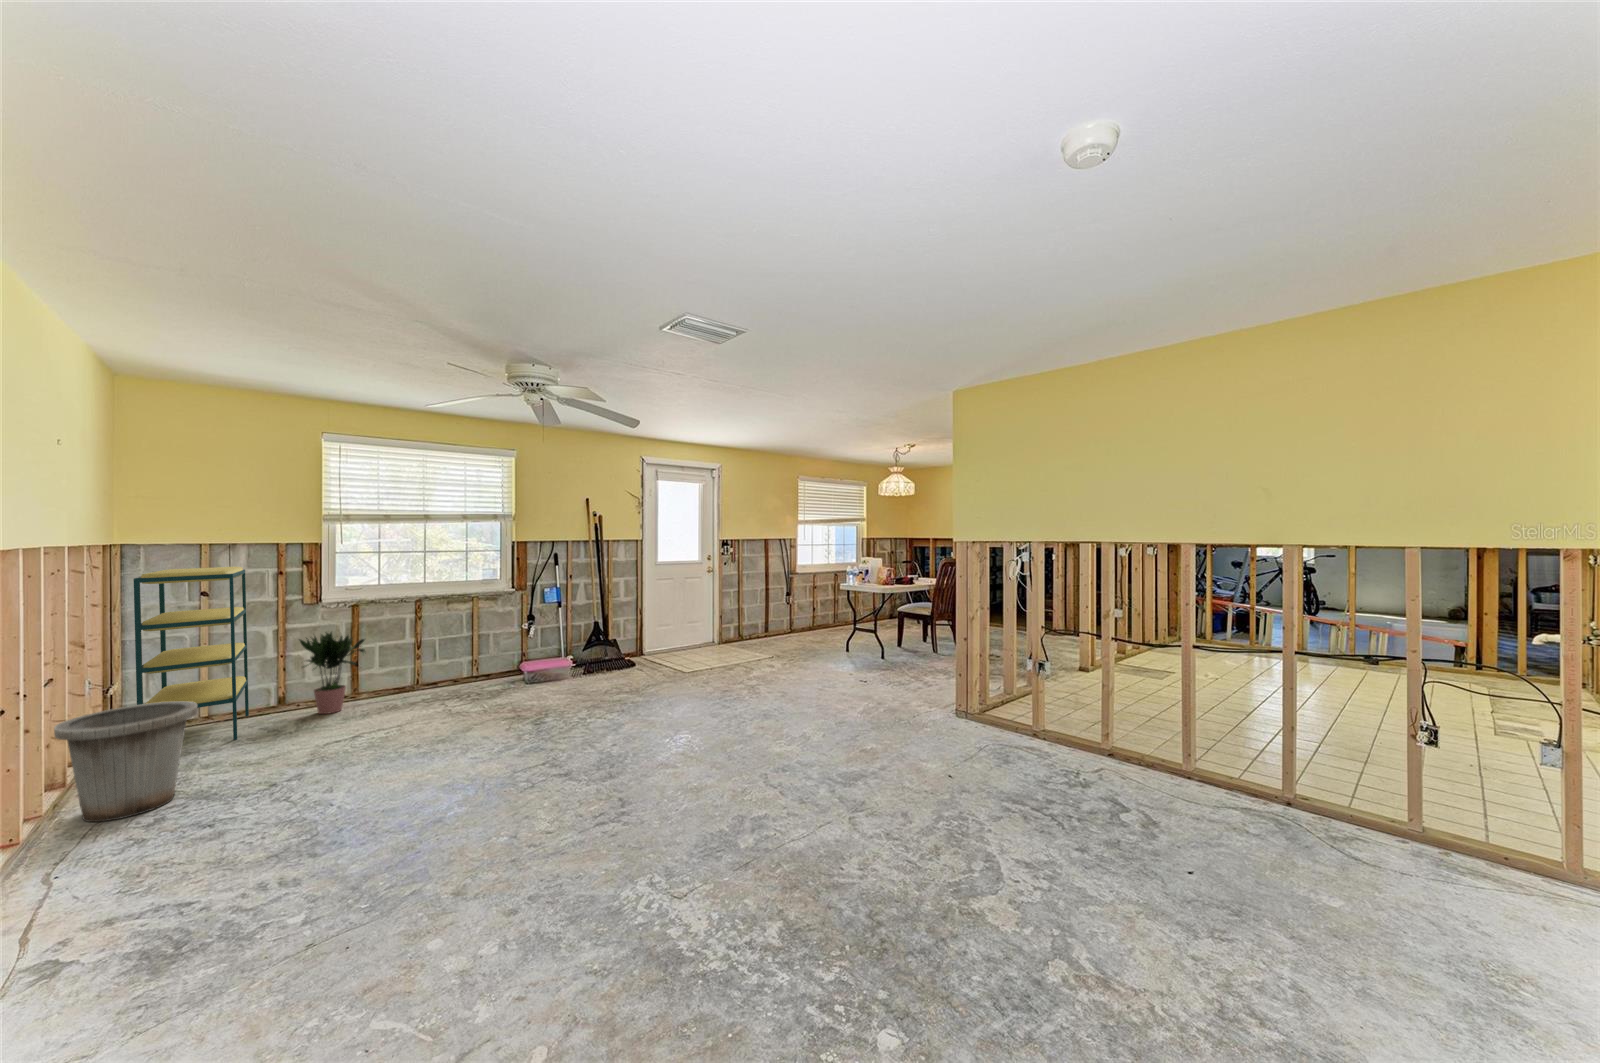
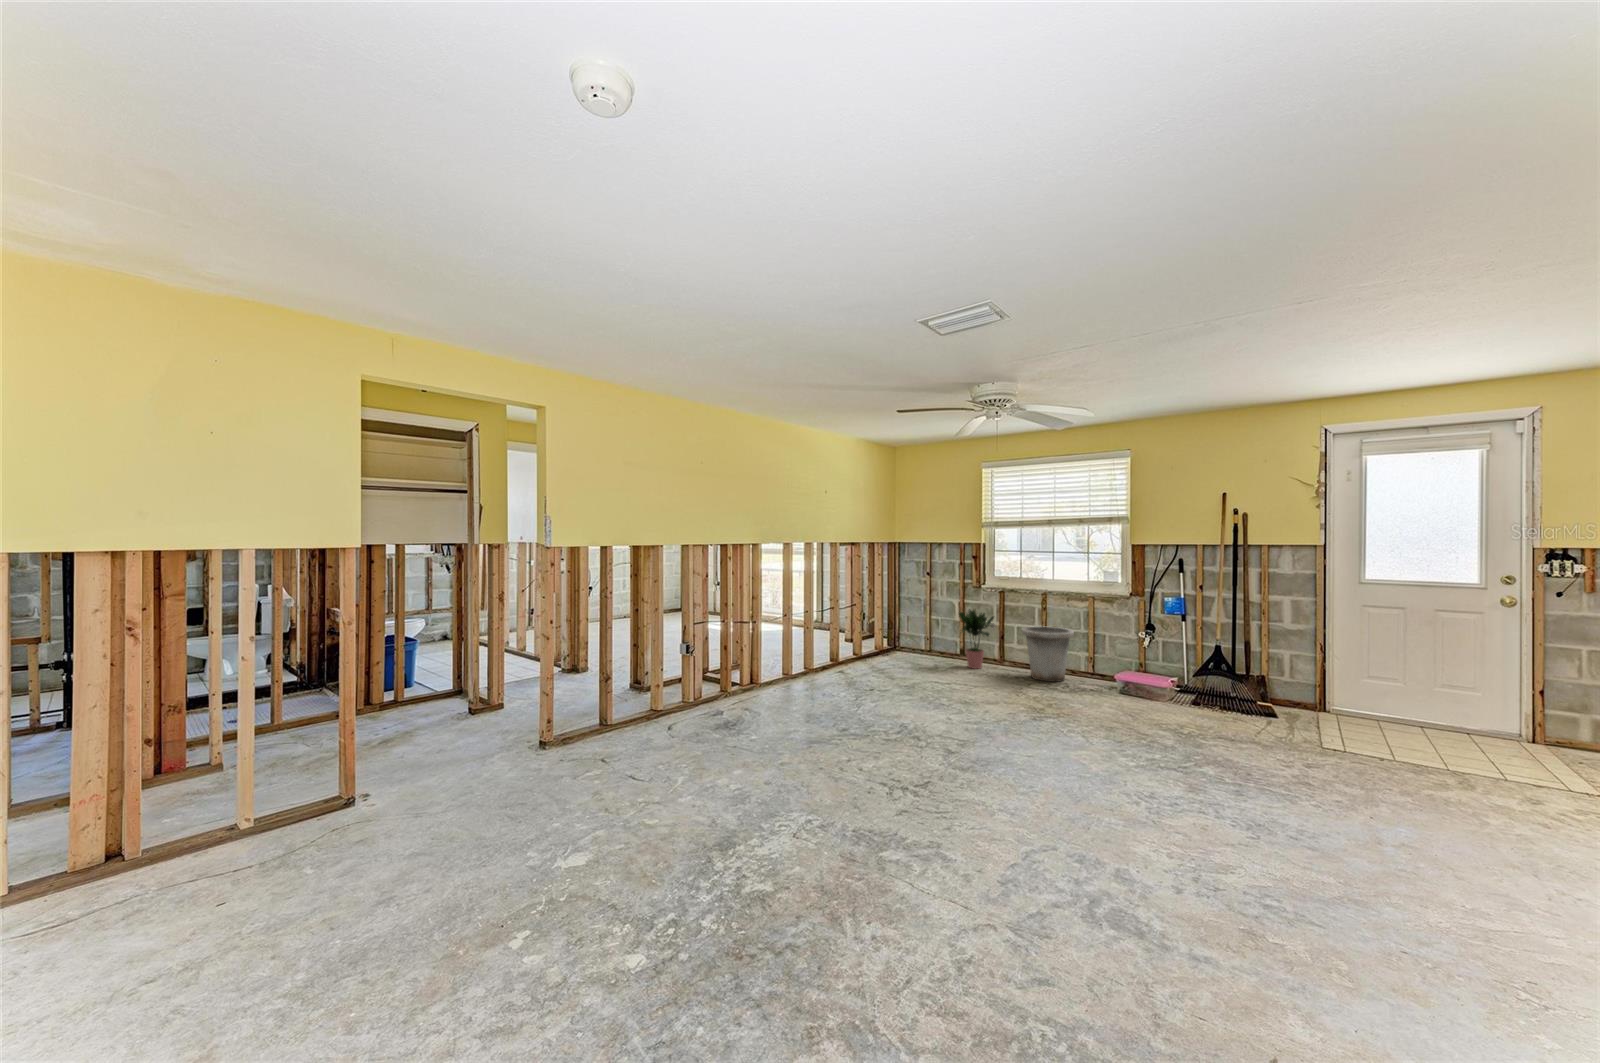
shelving unit: present [134,567,249,740] -> none [880,558,947,666]
trash can: present [54,702,197,822] -> present [1022,626,1074,682]

